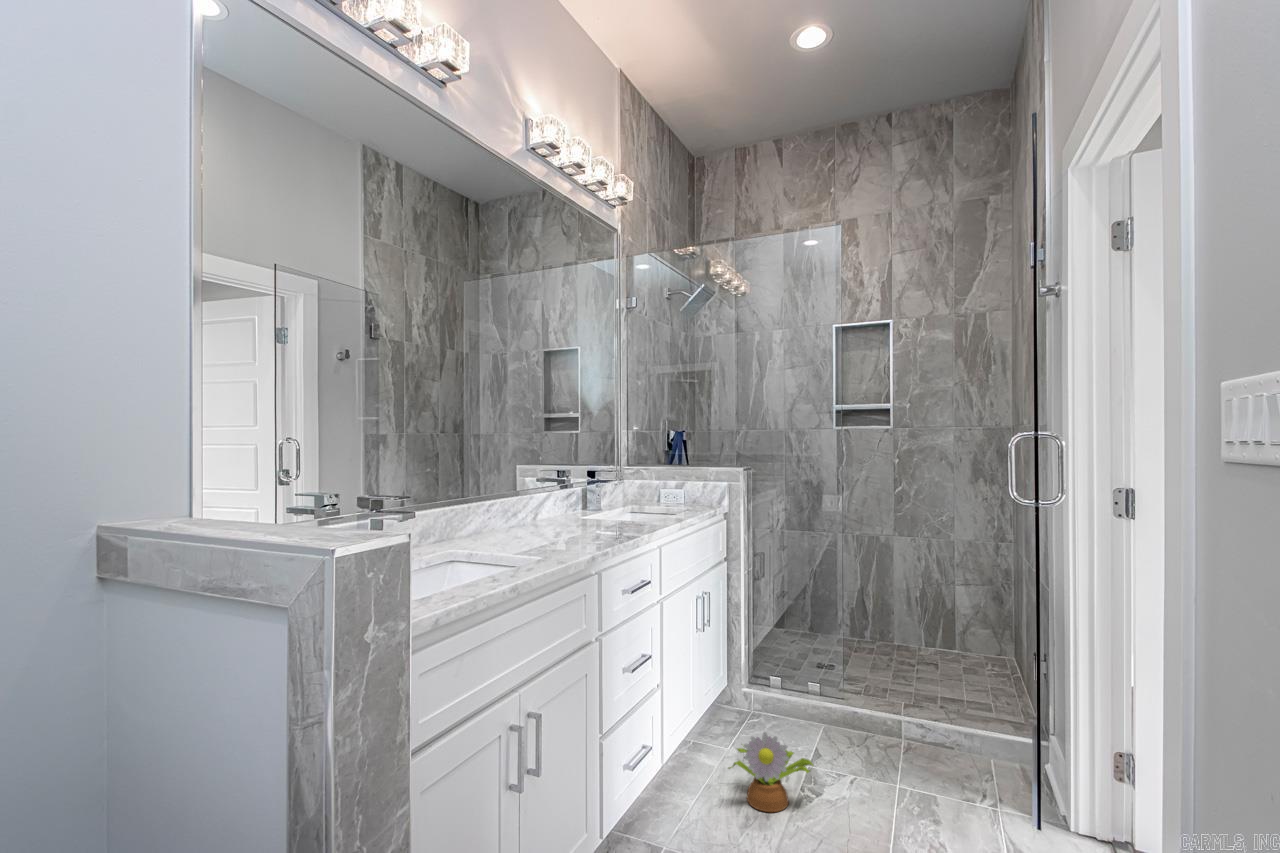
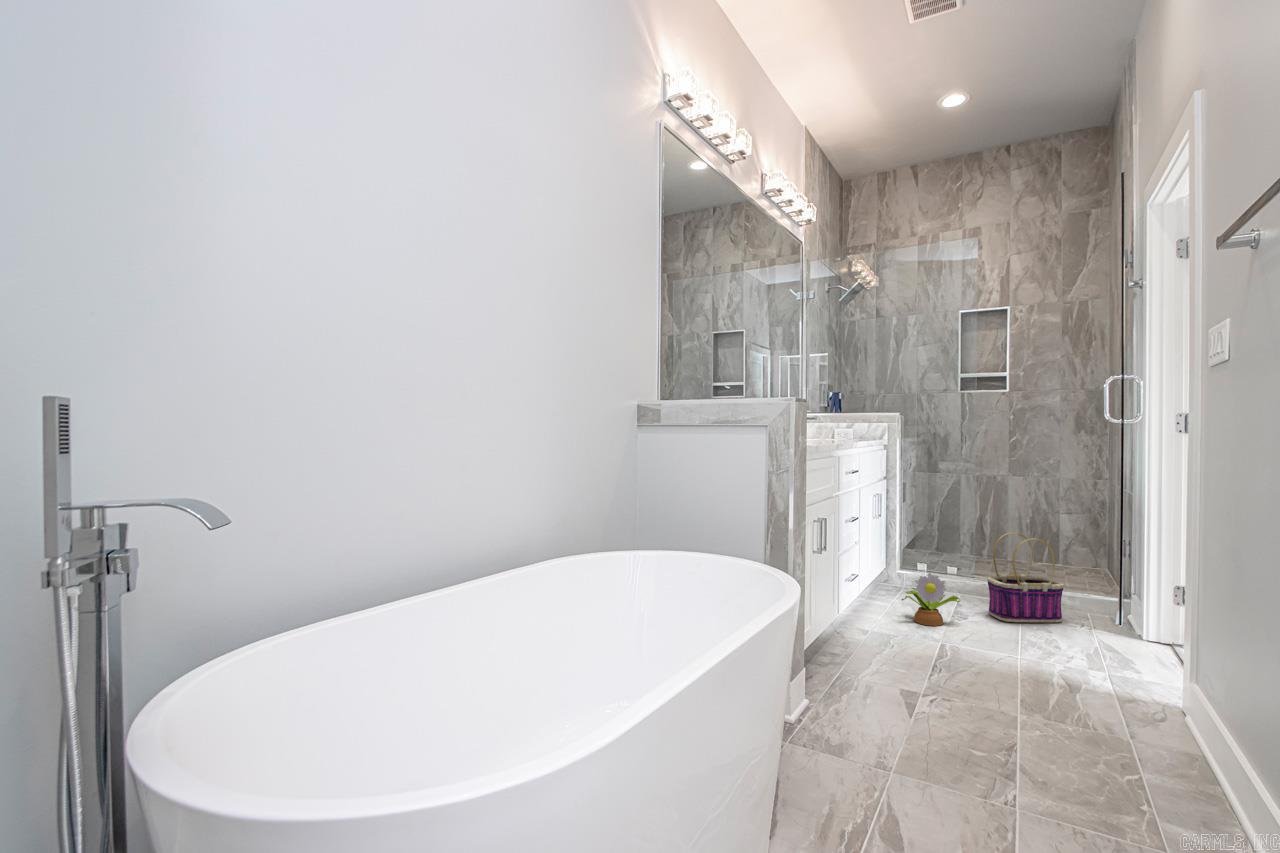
basket: none [854,648,959,793] -> present [987,532,1064,623]

